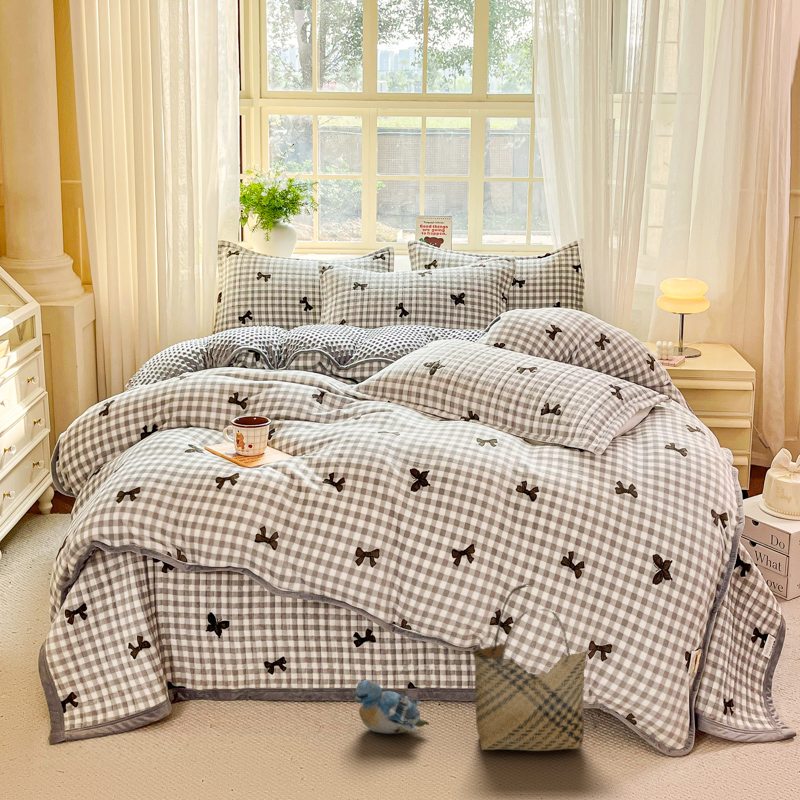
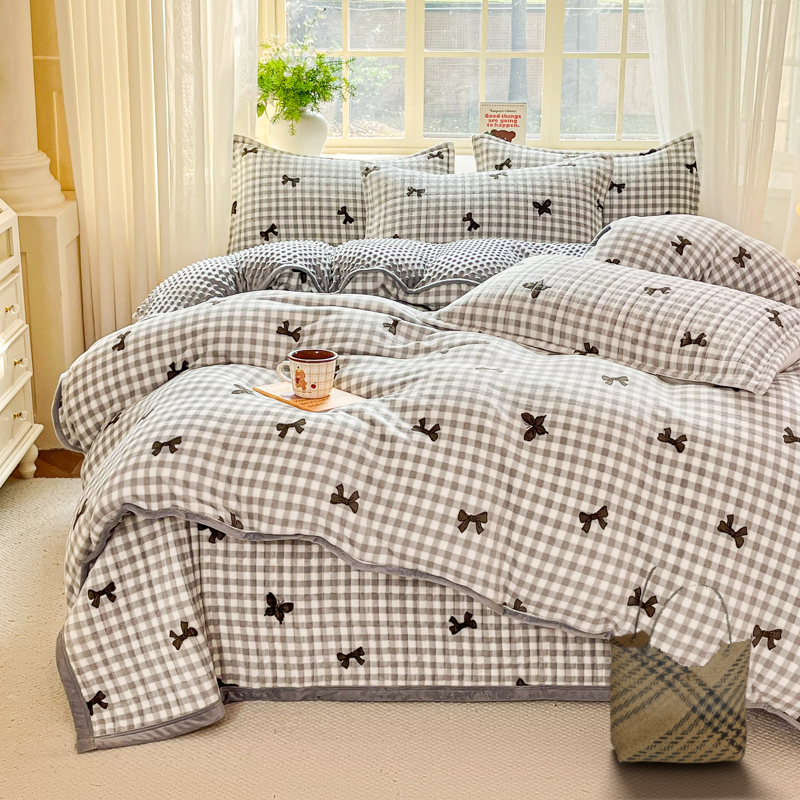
plush toy: present [352,680,429,734] -> none [452,676,549,743]

